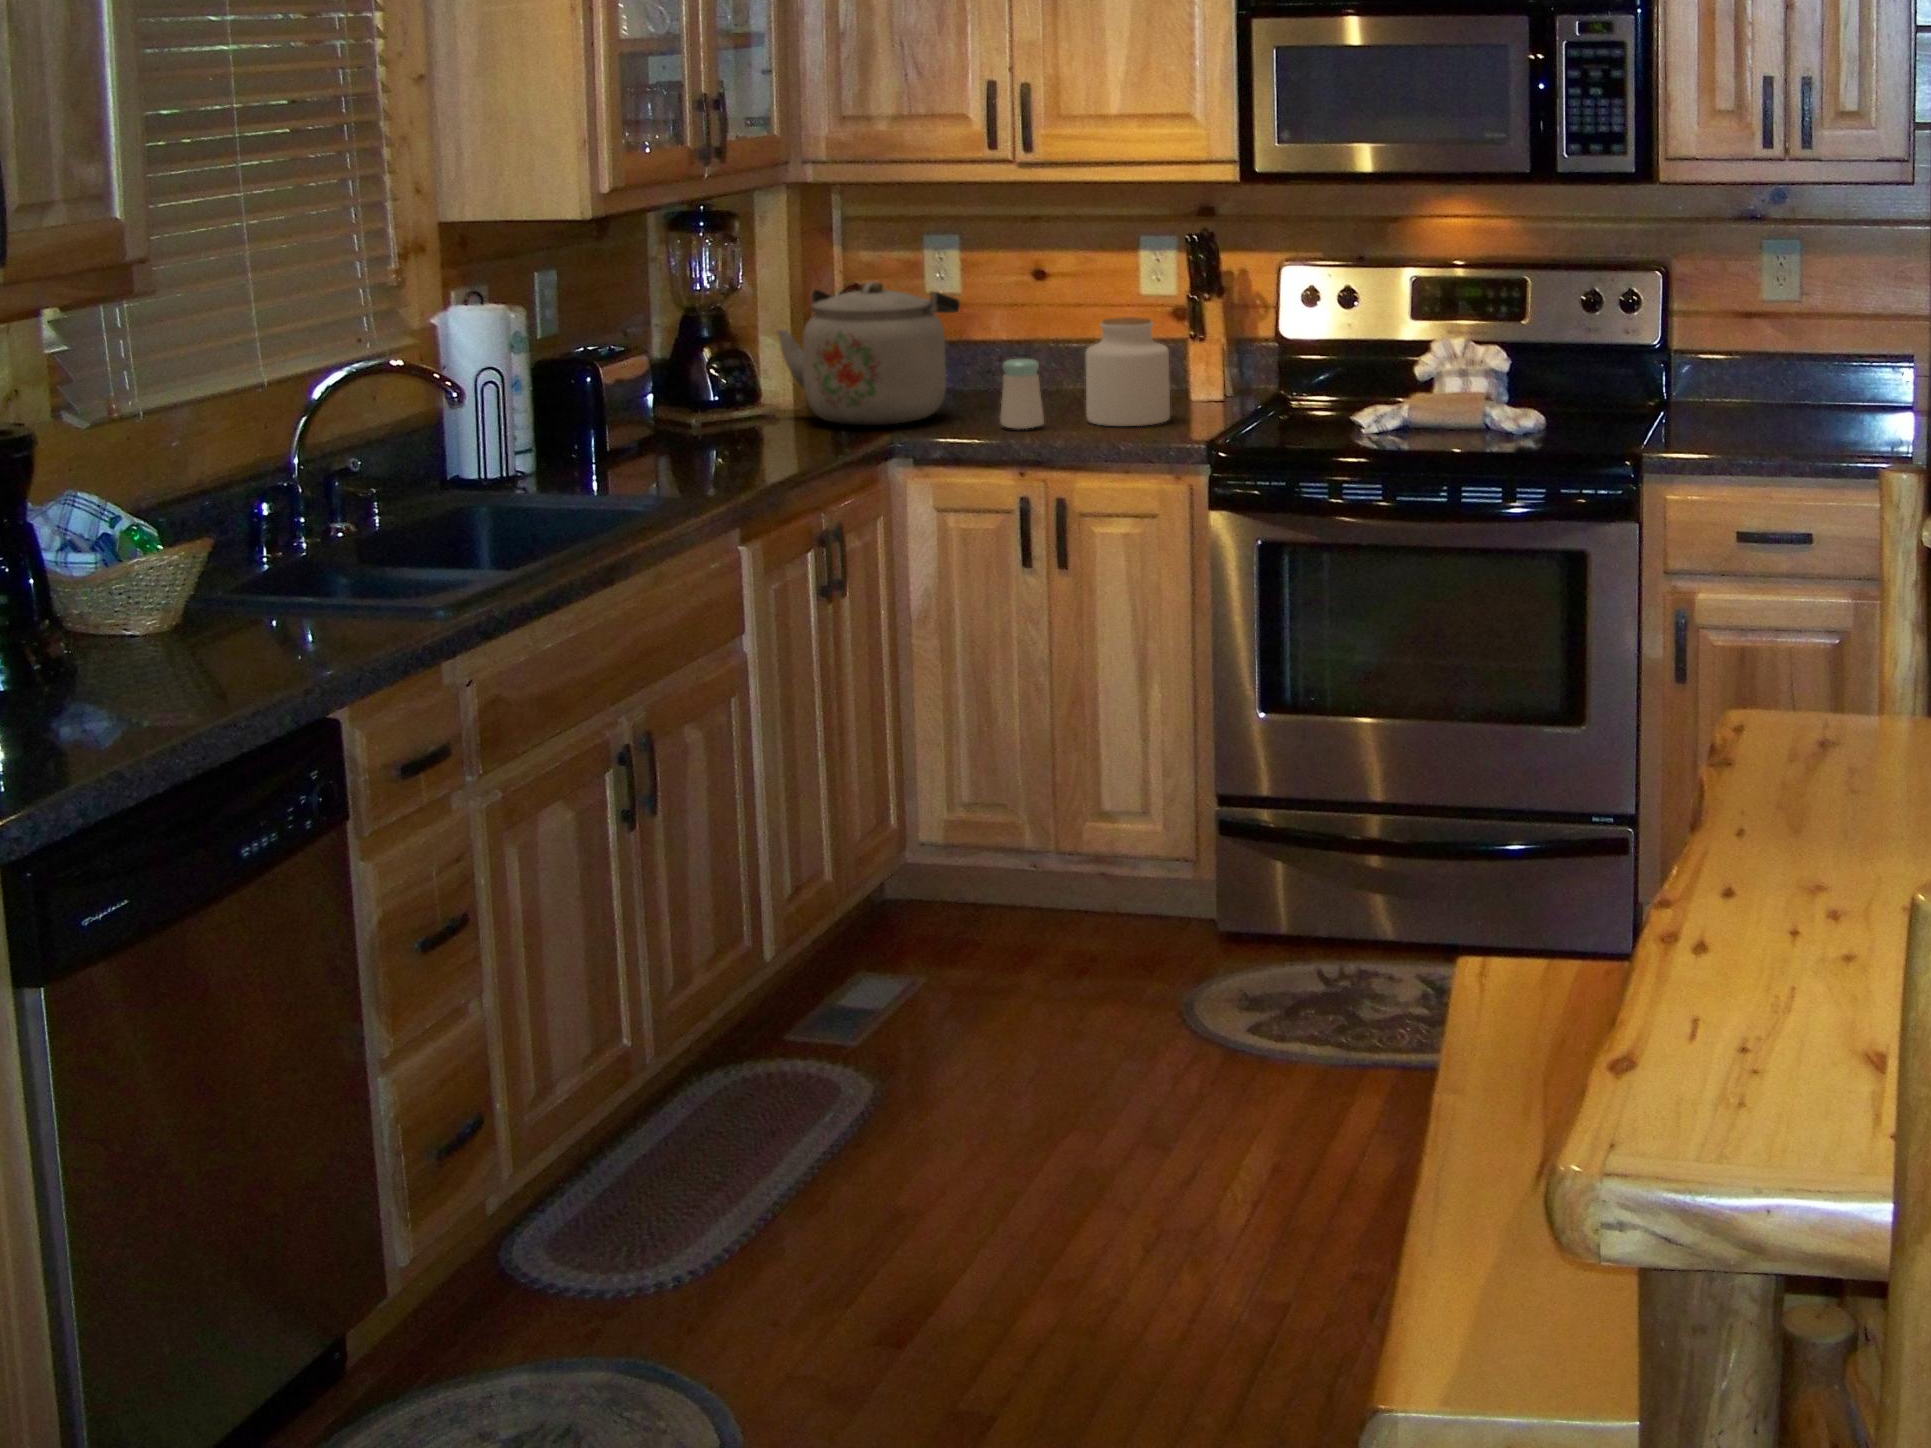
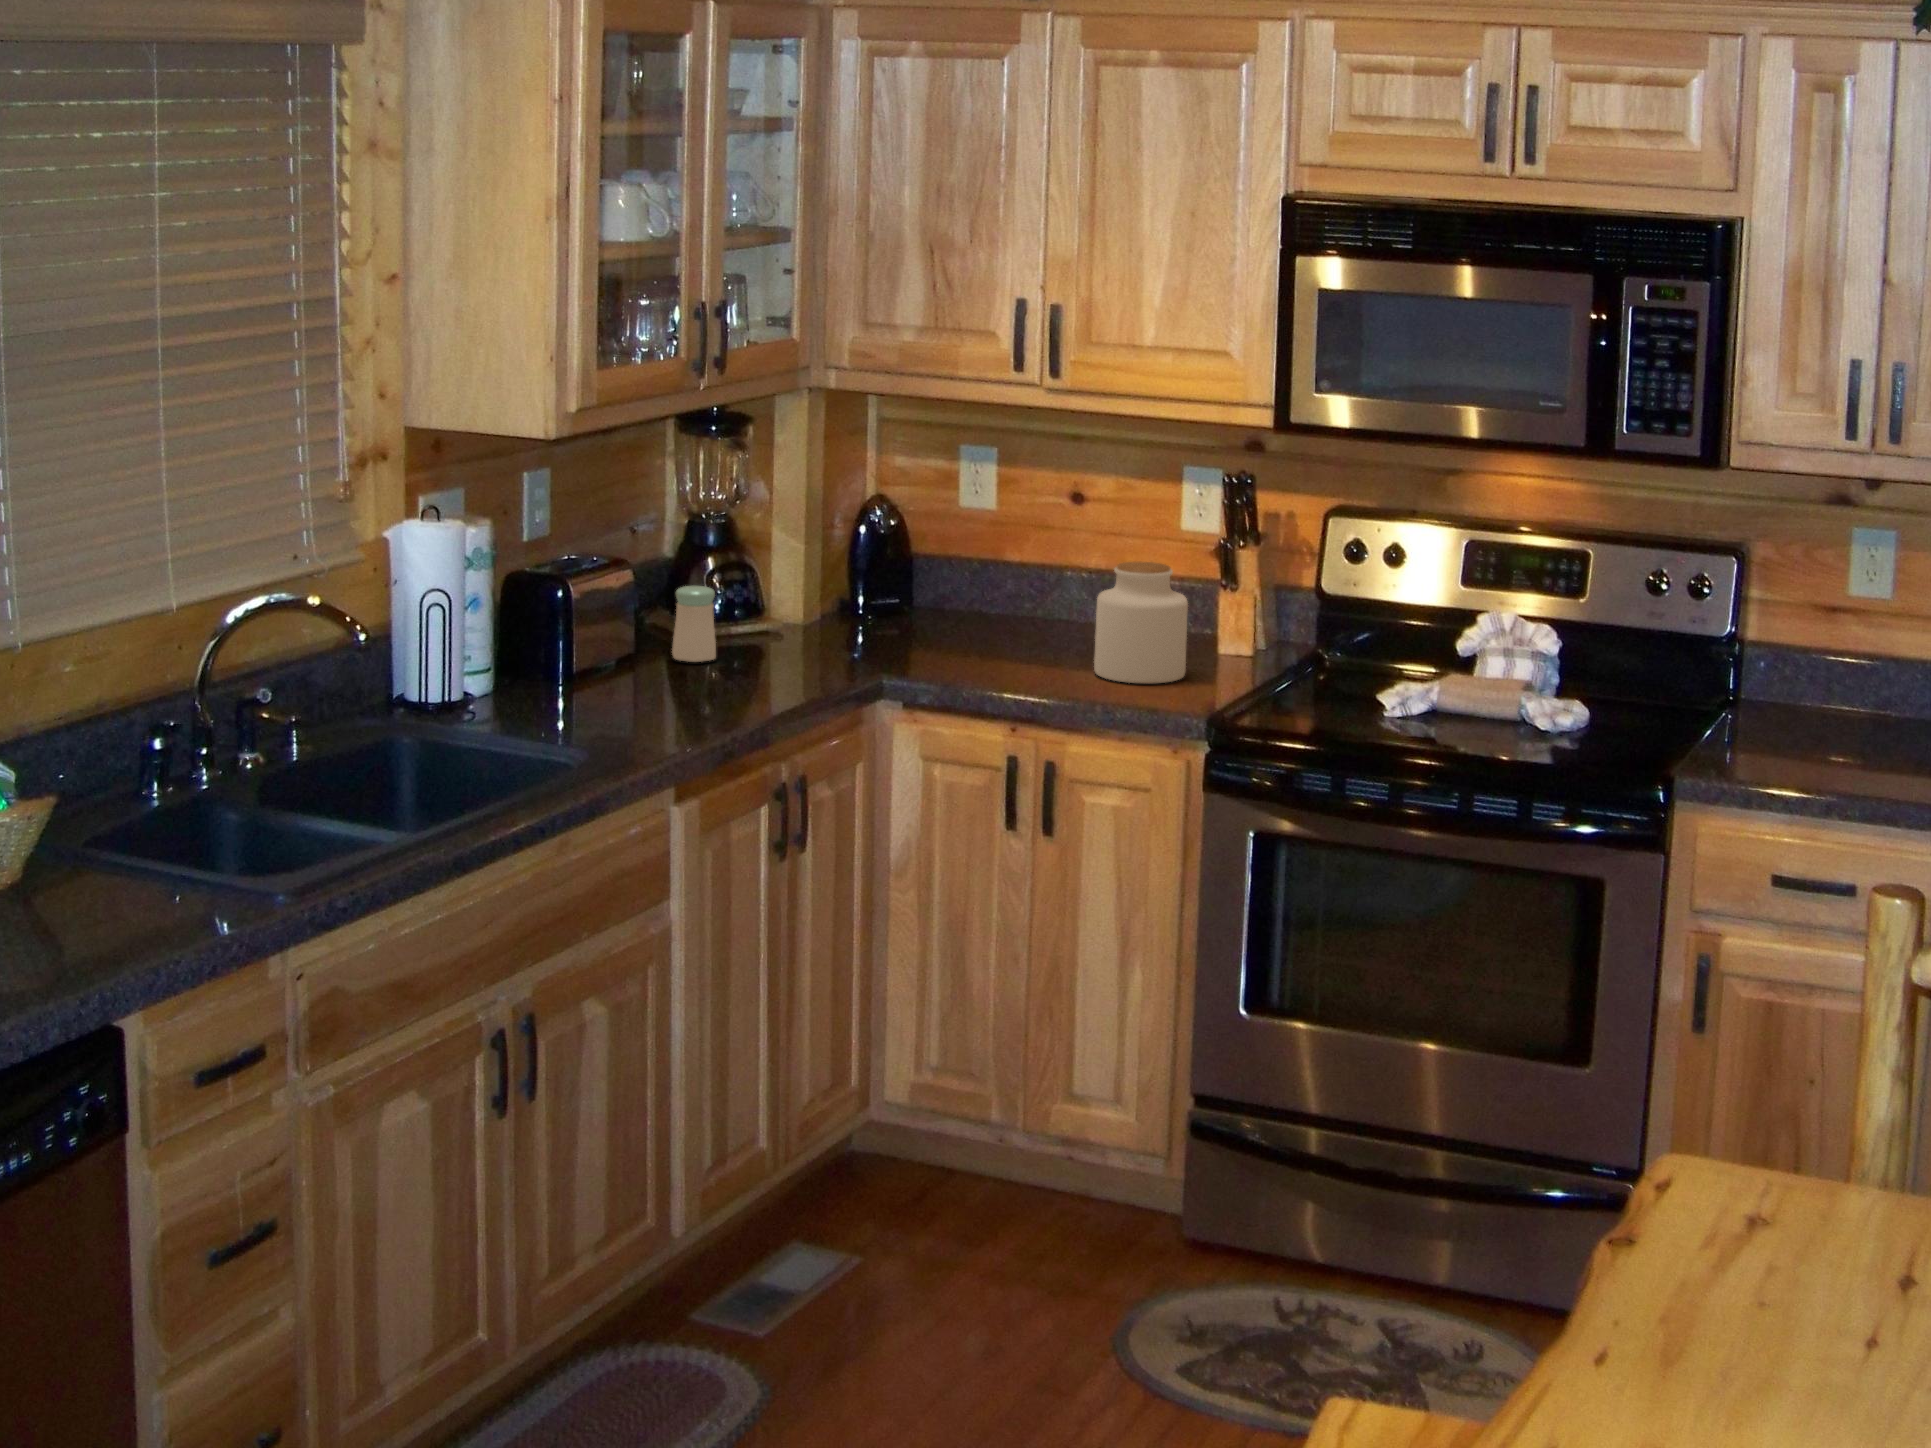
kettle: present [777,281,960,425] -> none [779,503,976,658]
salt shaker: present [1000,359,1044,429] -> present [672,586,716,662]

